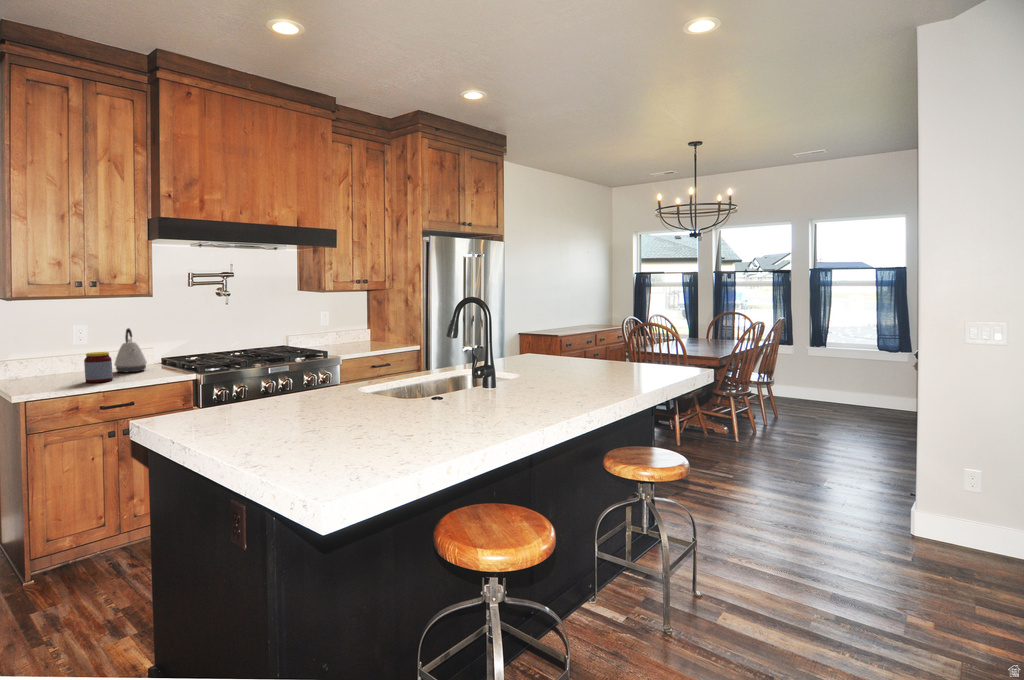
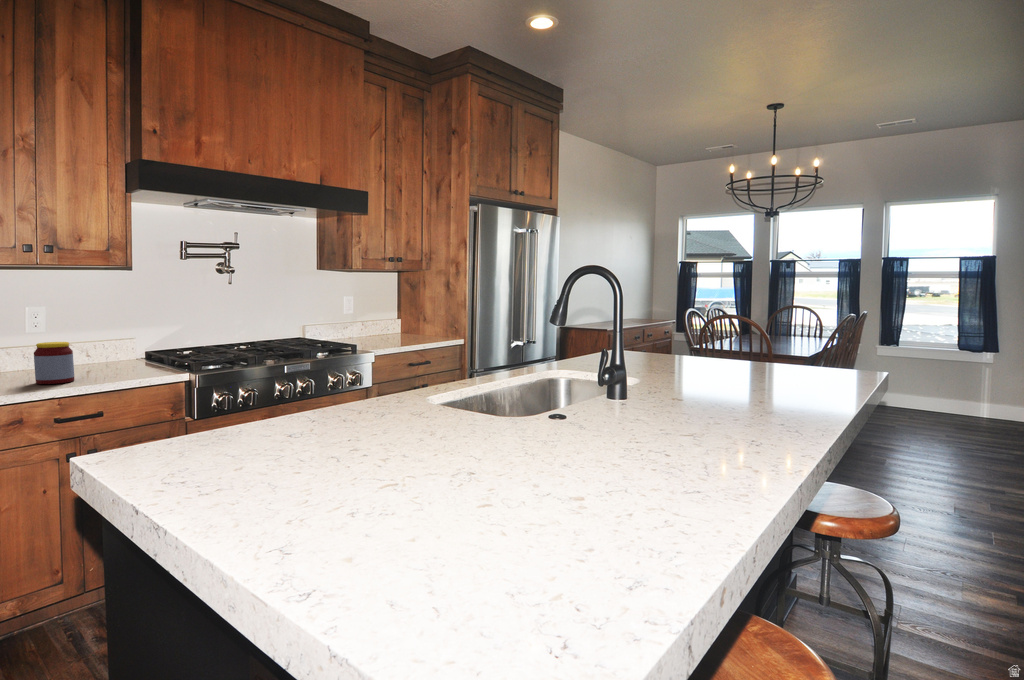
kettle: present [114,328,147,372] -> none [80,311,124,370]

